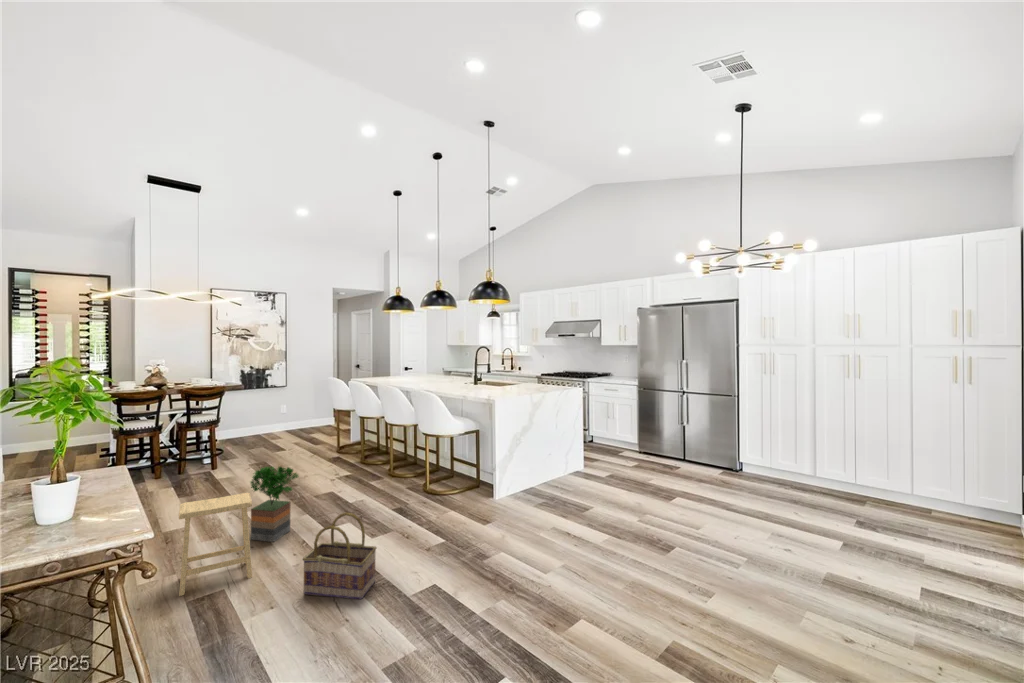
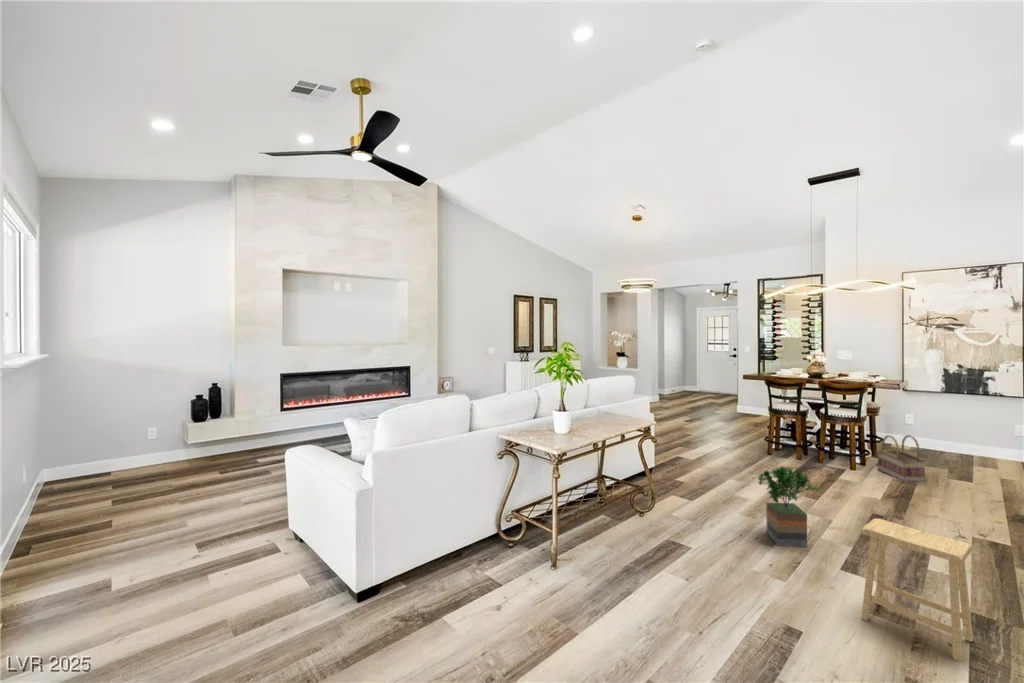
footstool: present [179,493,252,596] -> present [861,518,973,662]
basket: present [303,513,376,599] -> present [878,435,925,482]

